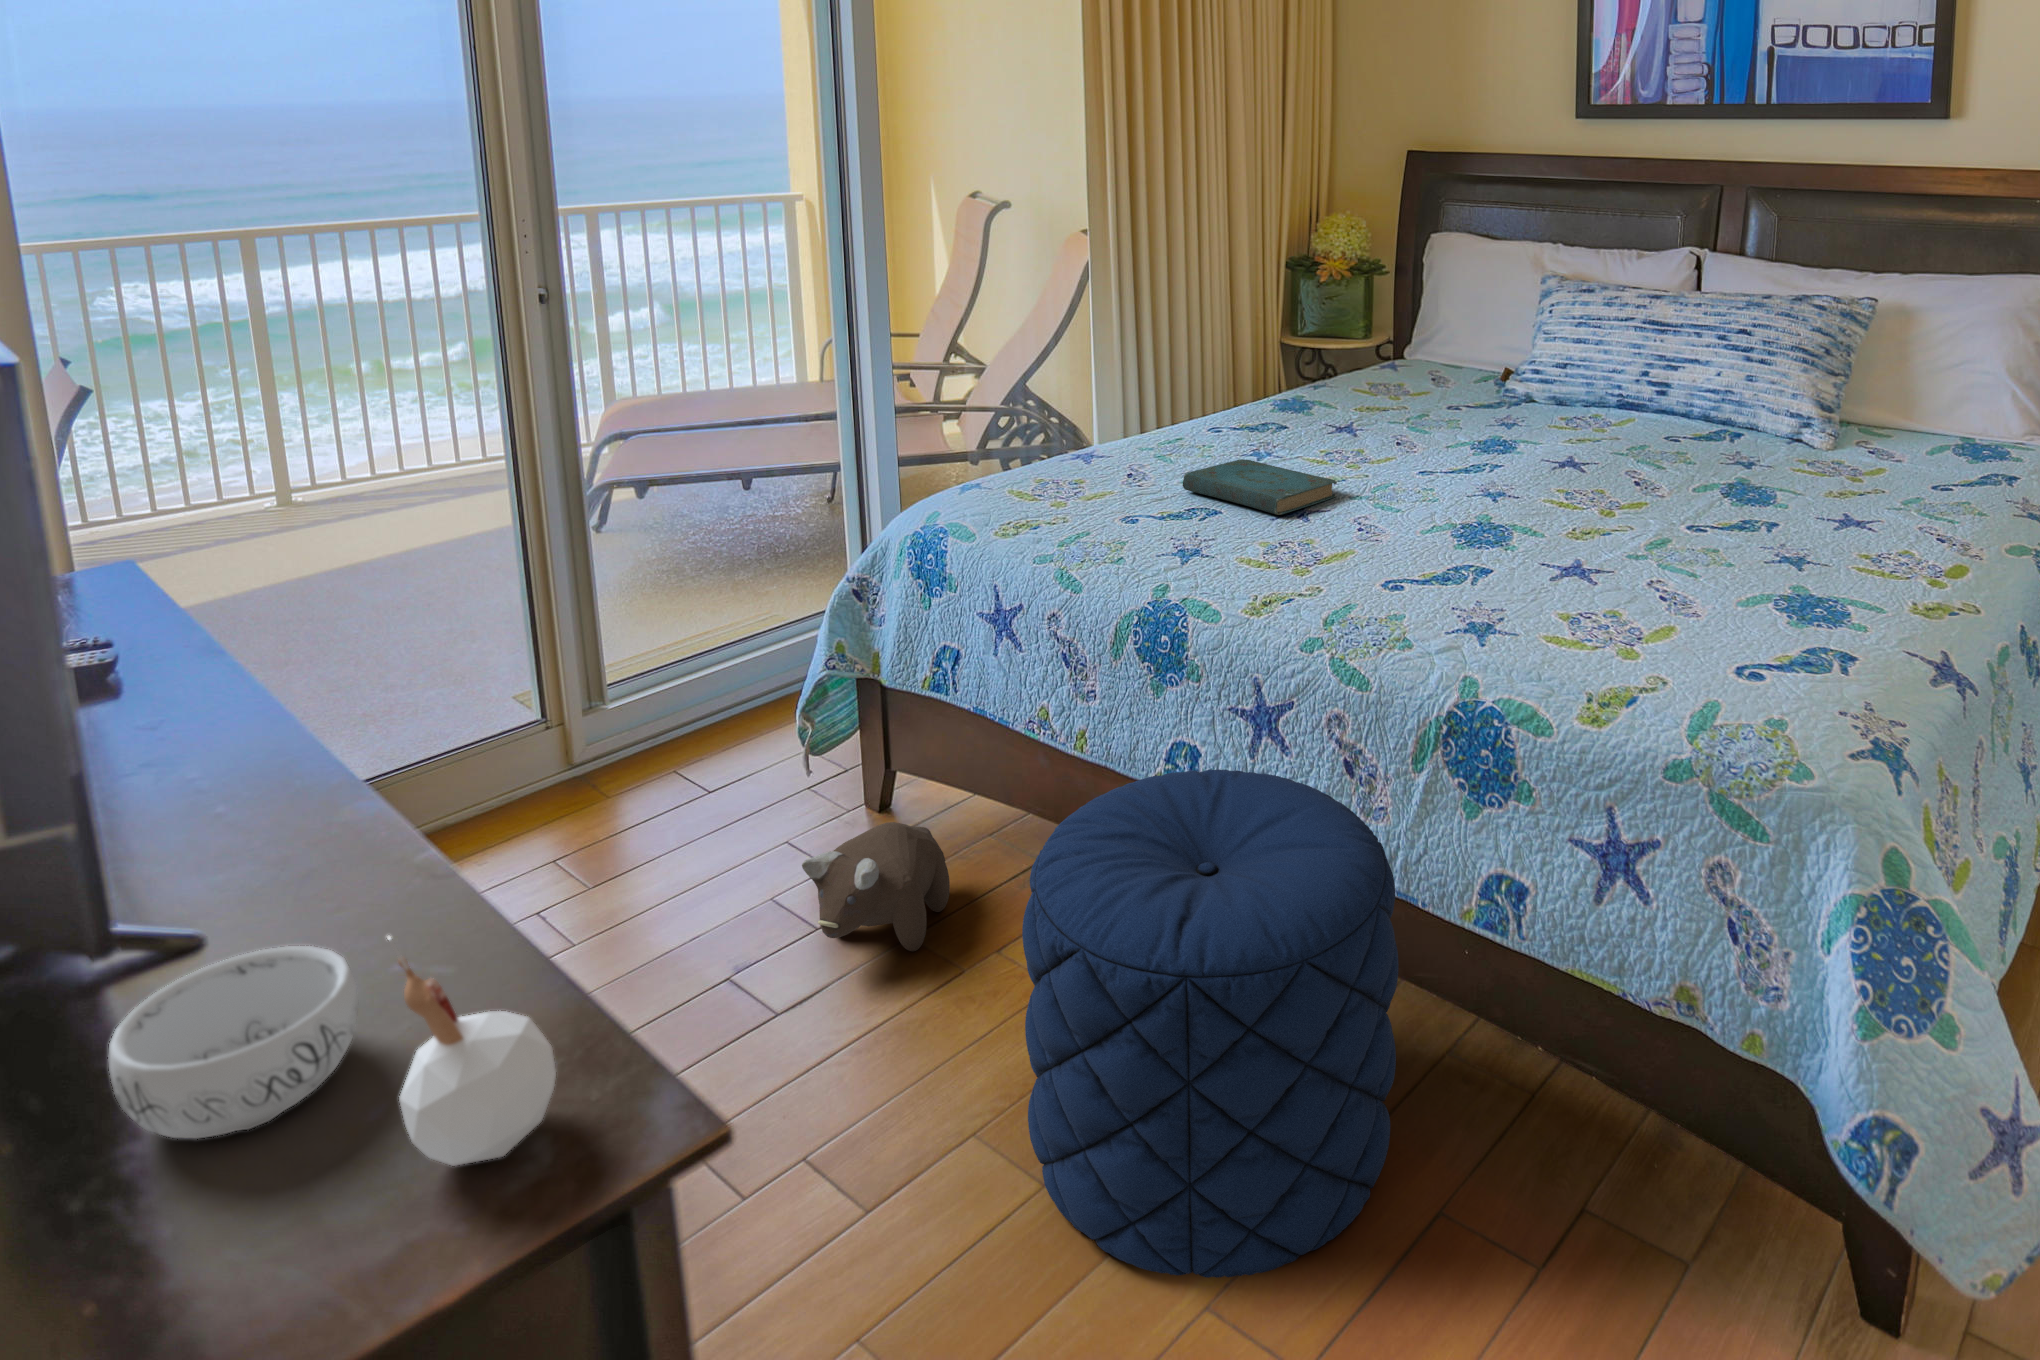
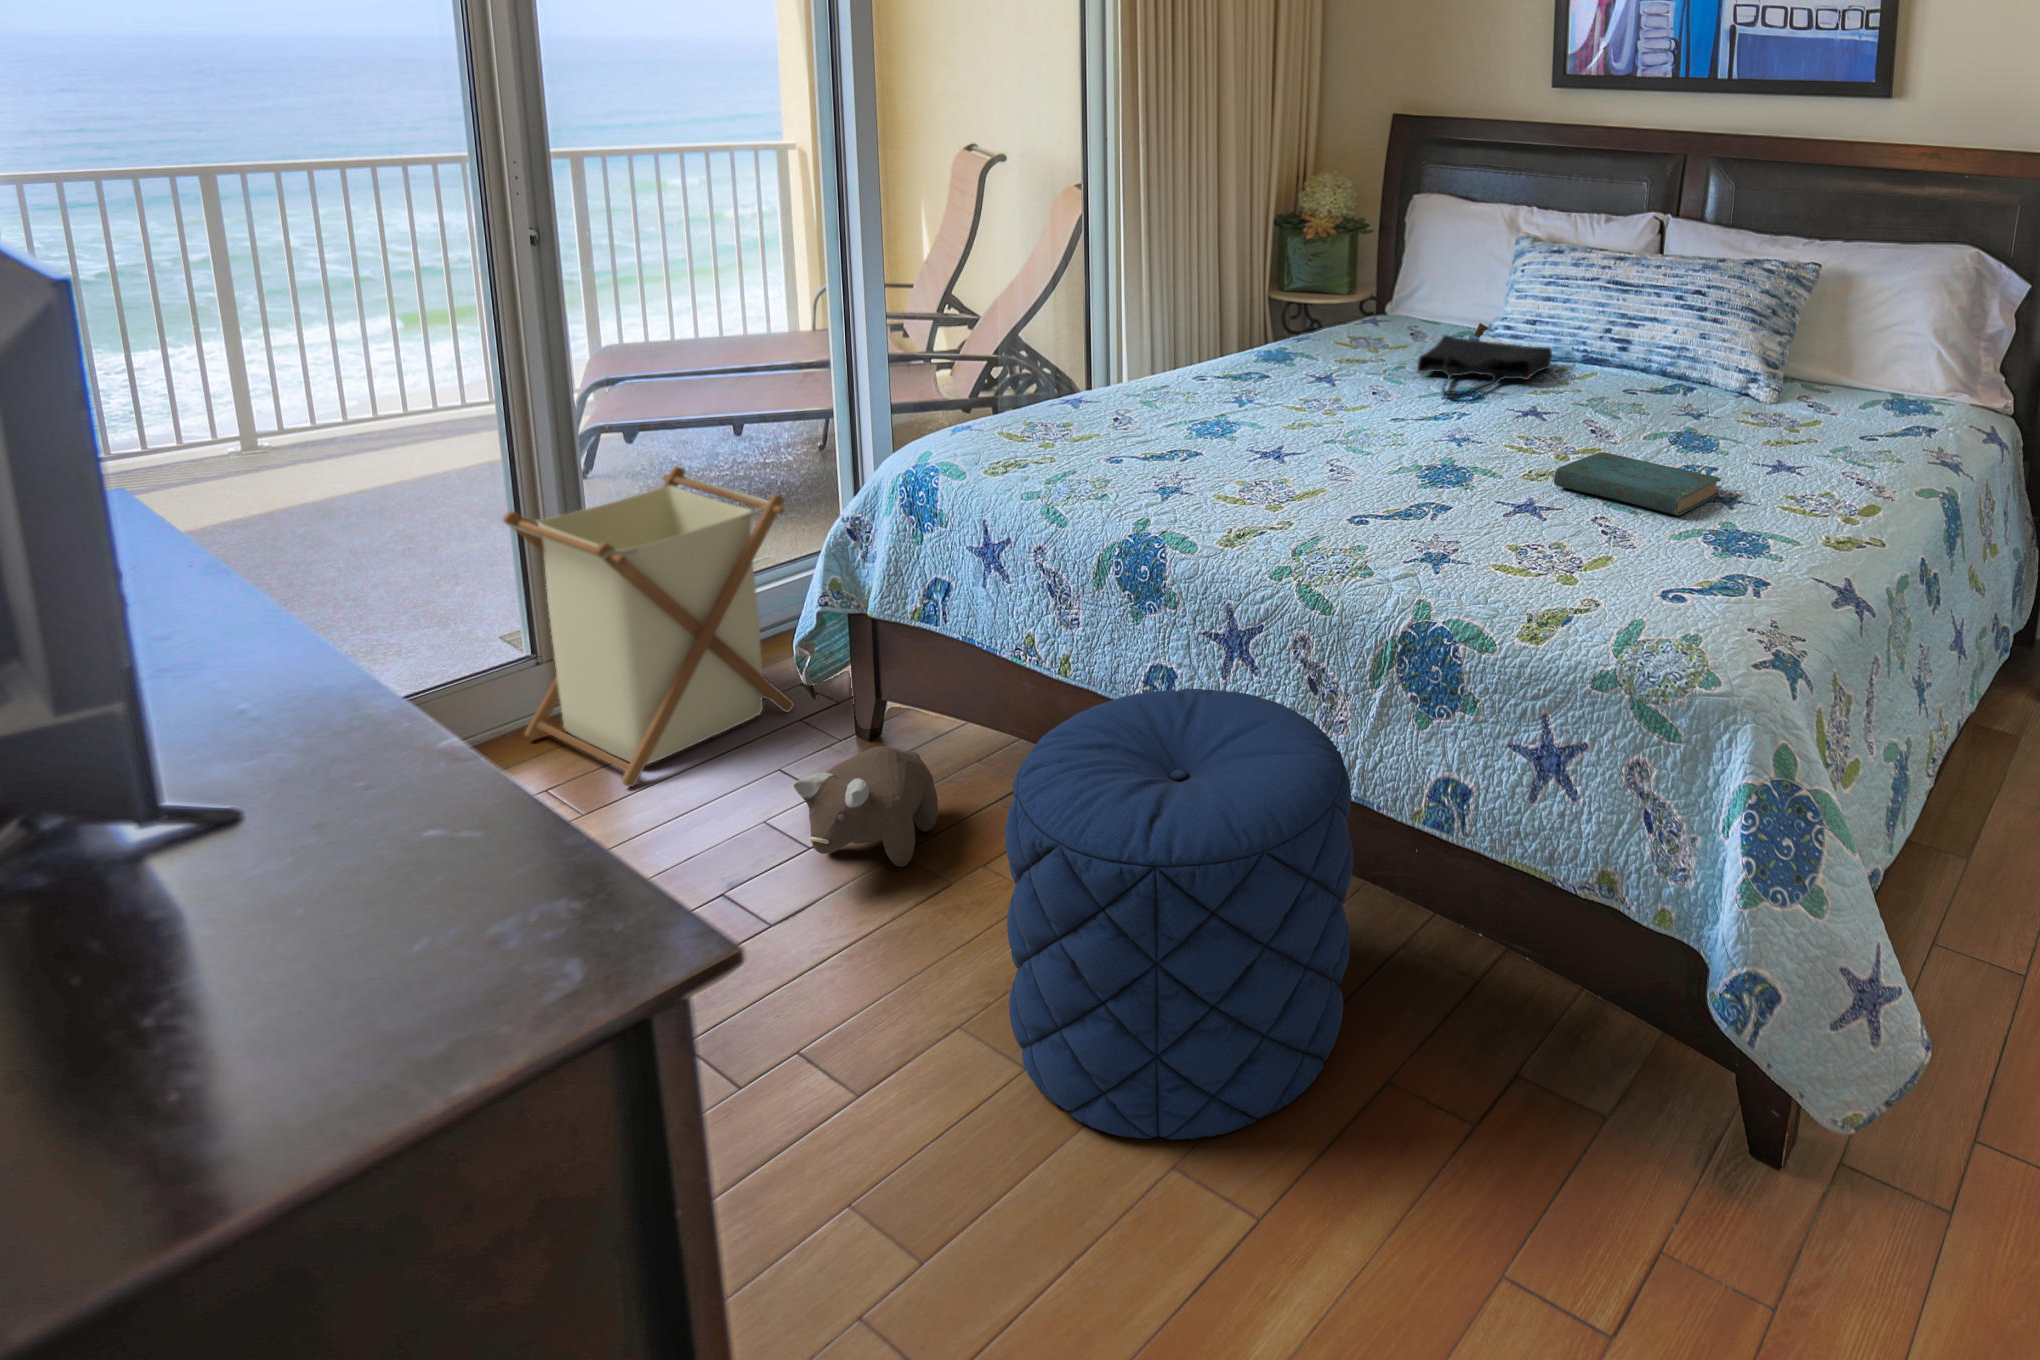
tote bag: none [1441,380,1584,448] -> present [1417,335,1552,398]
book: present [1183,459,1337,515] -> present [1554,452,1721,515]
laundry basket: none [515,526,804,859] -> present [503,466,794,787]
candle: present [388,936,556,1166] -> none [430,782,582,978]
decorative bowl: present [109,946,358,1138] -> none [169,807,395,965]

